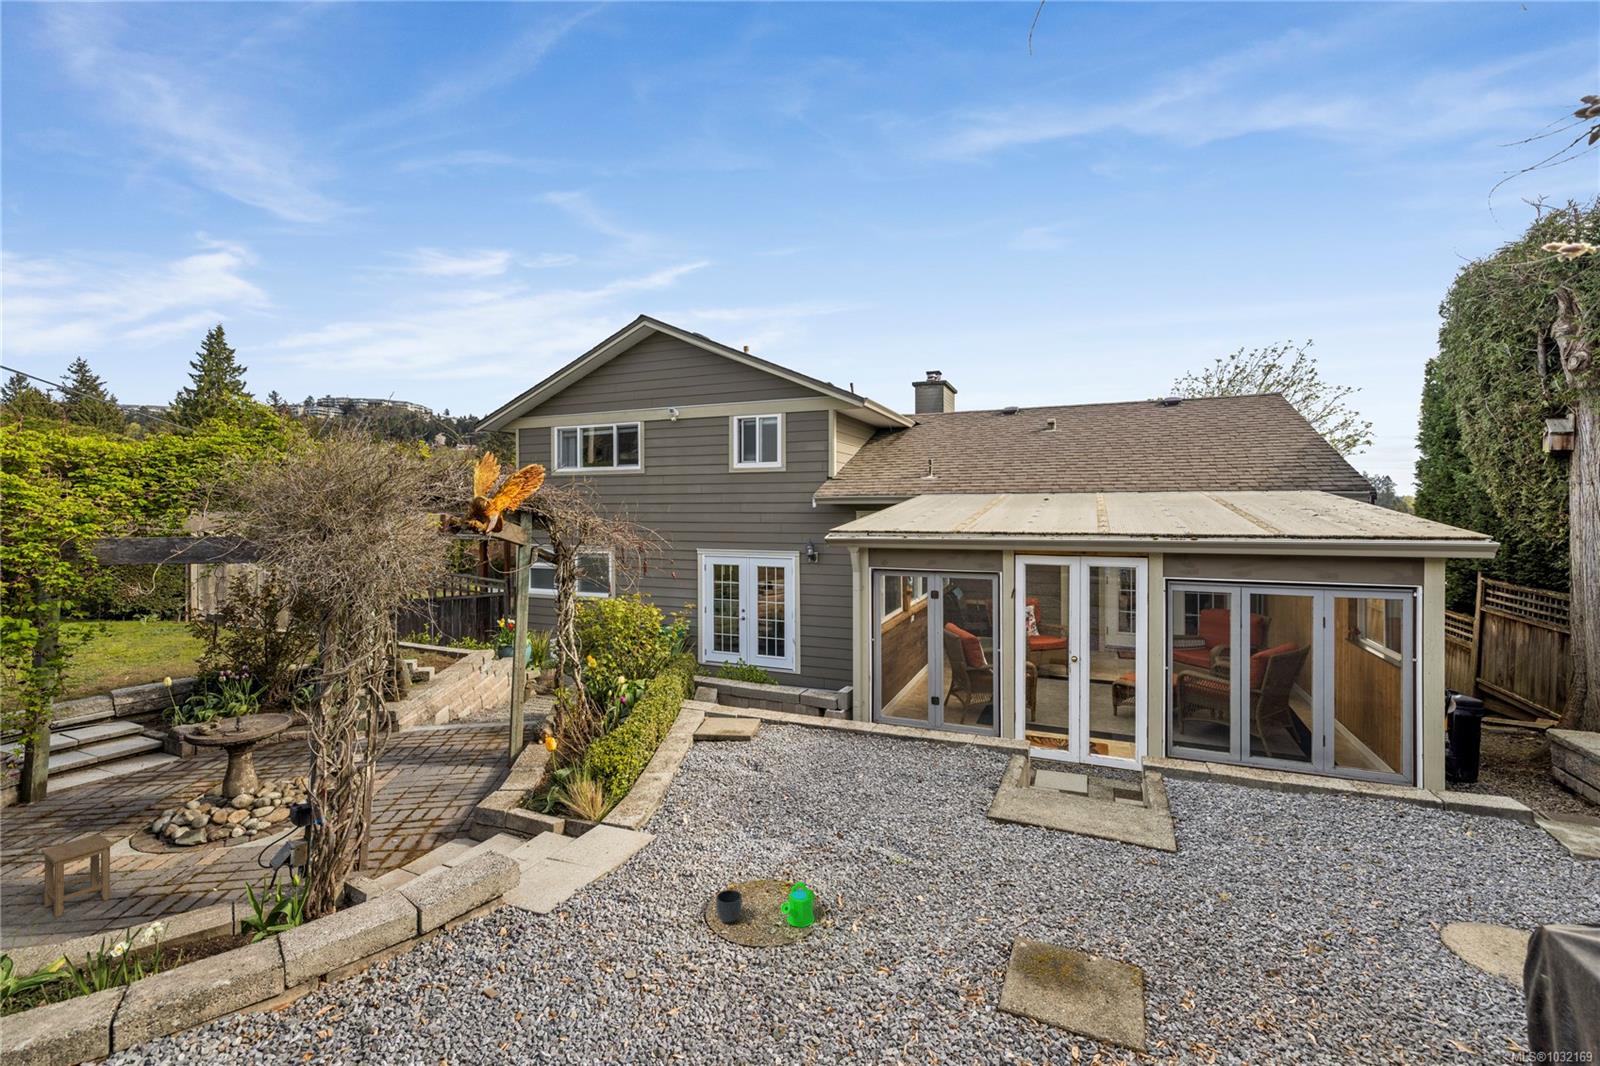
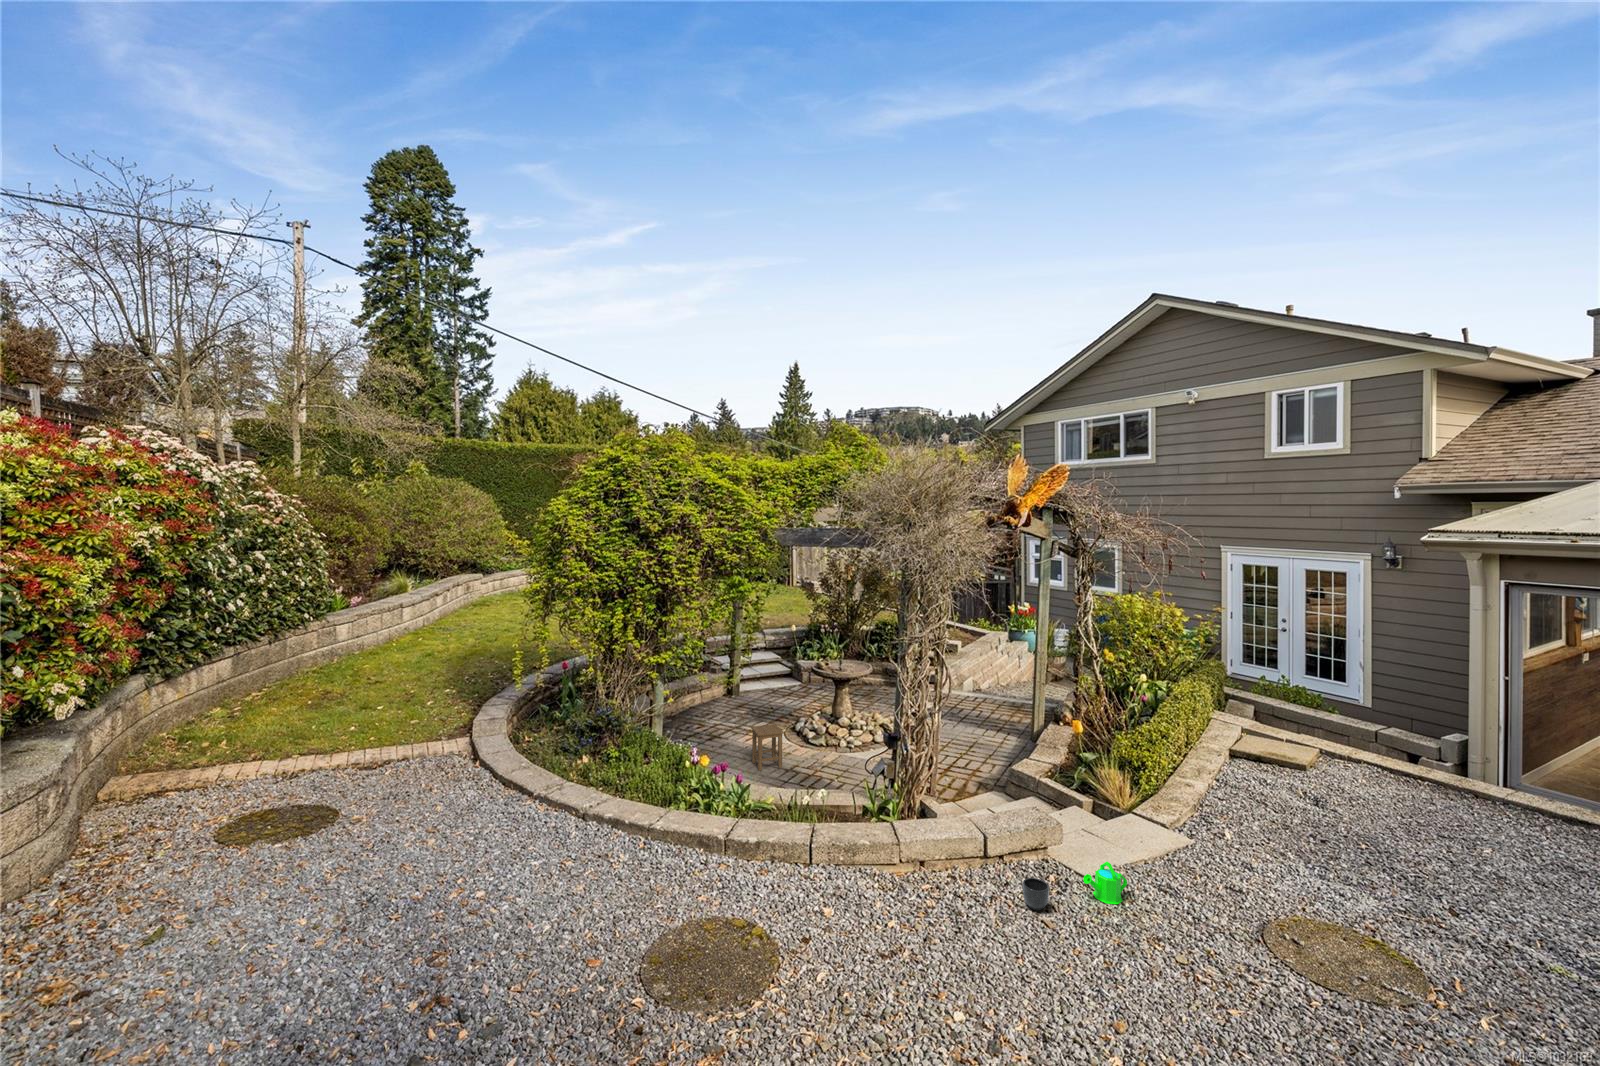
watering can: present [781,882,815,927] -> present [1083,862,1127,904]
planter: present [716,890,742,924] -> present [1023,878,1049,911]

